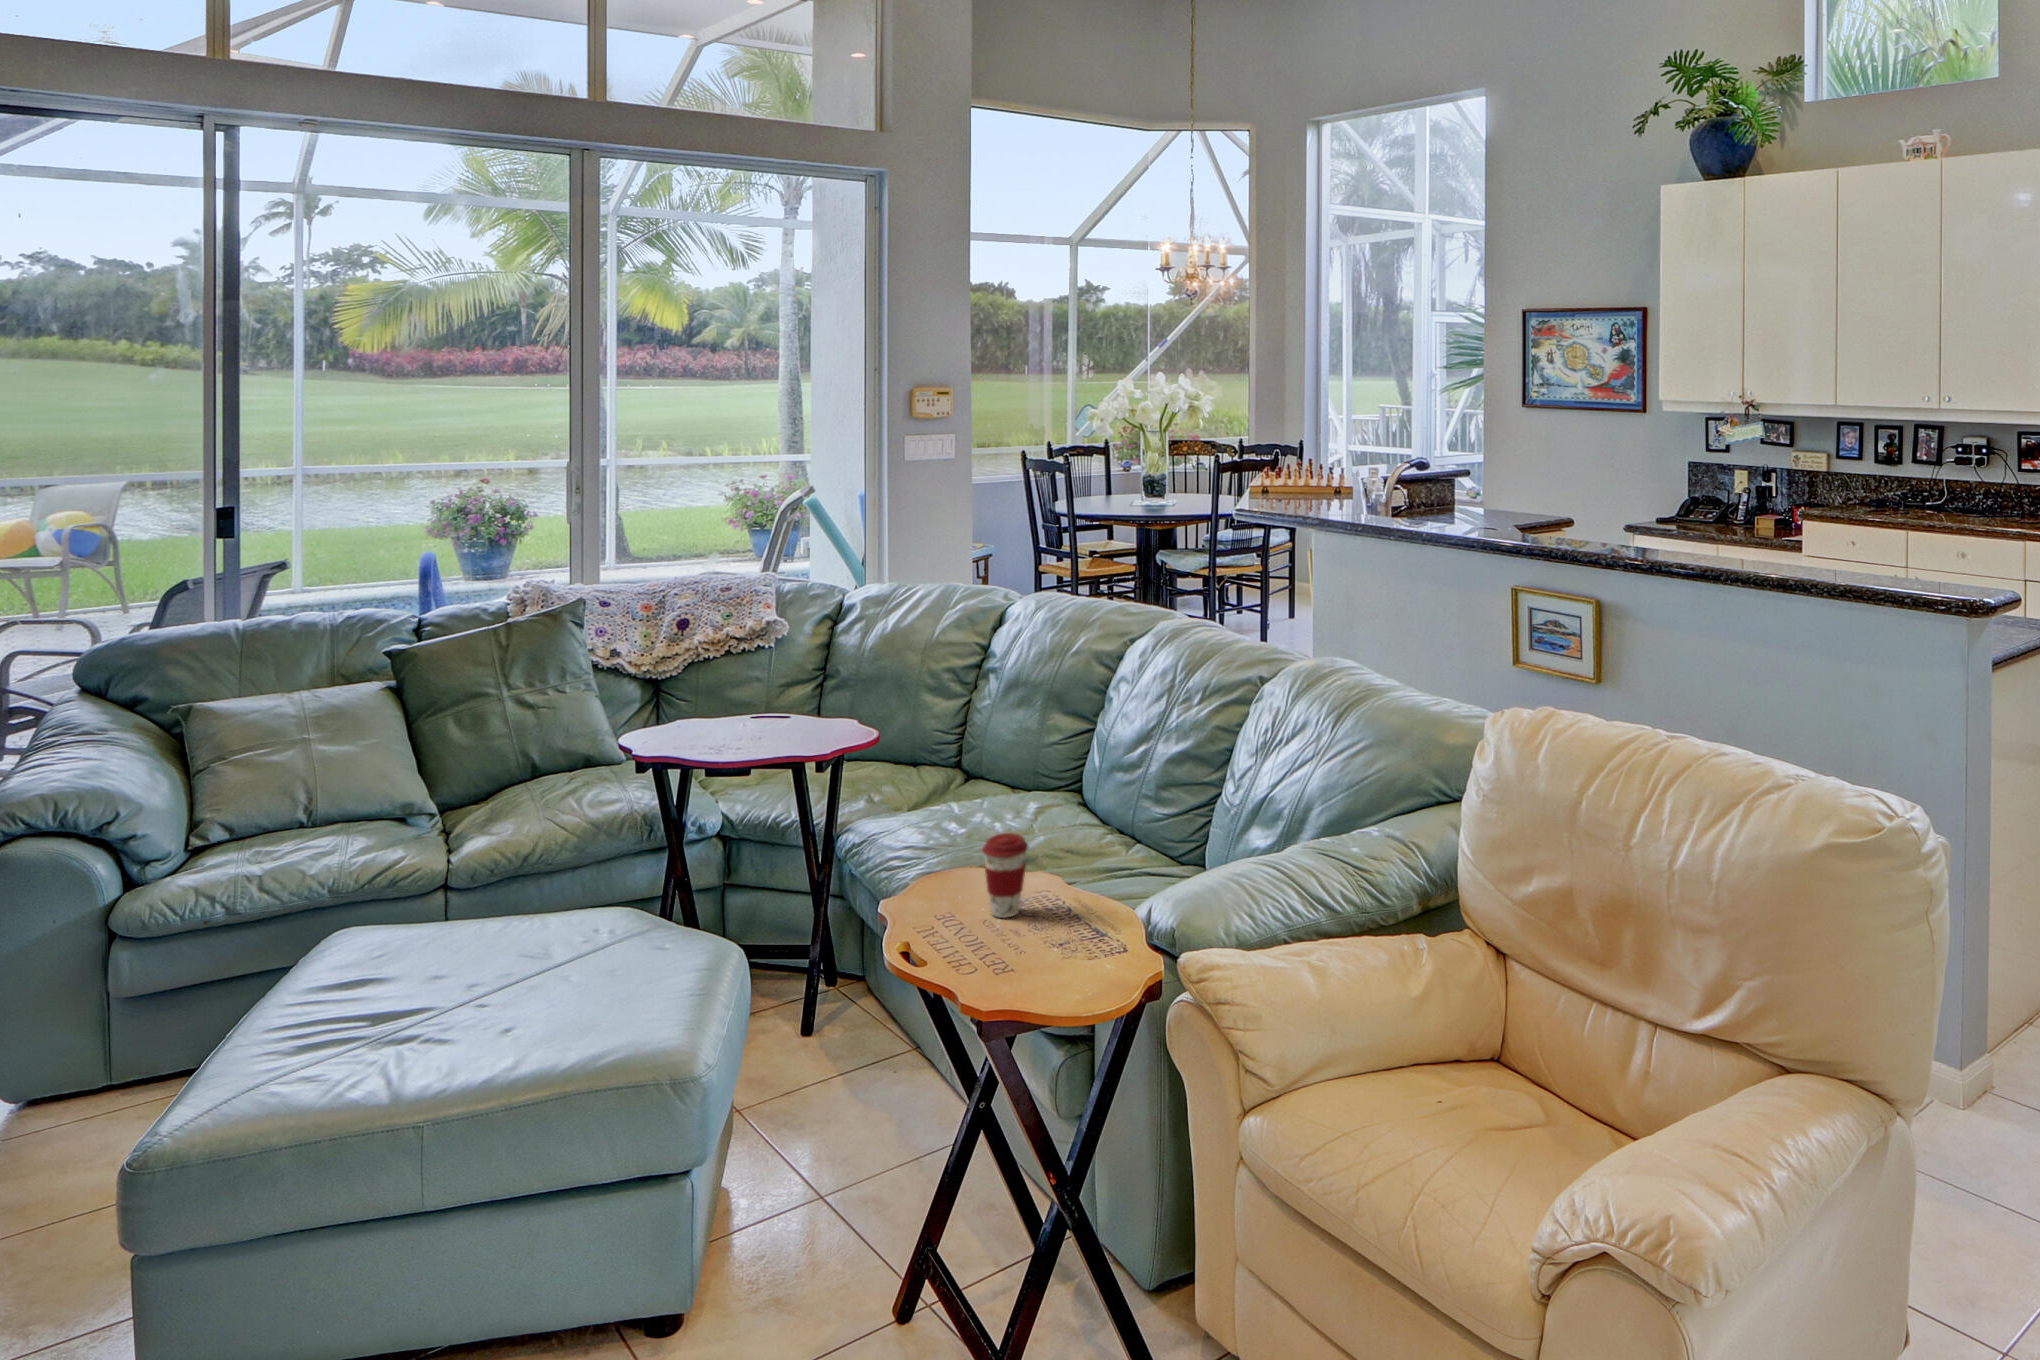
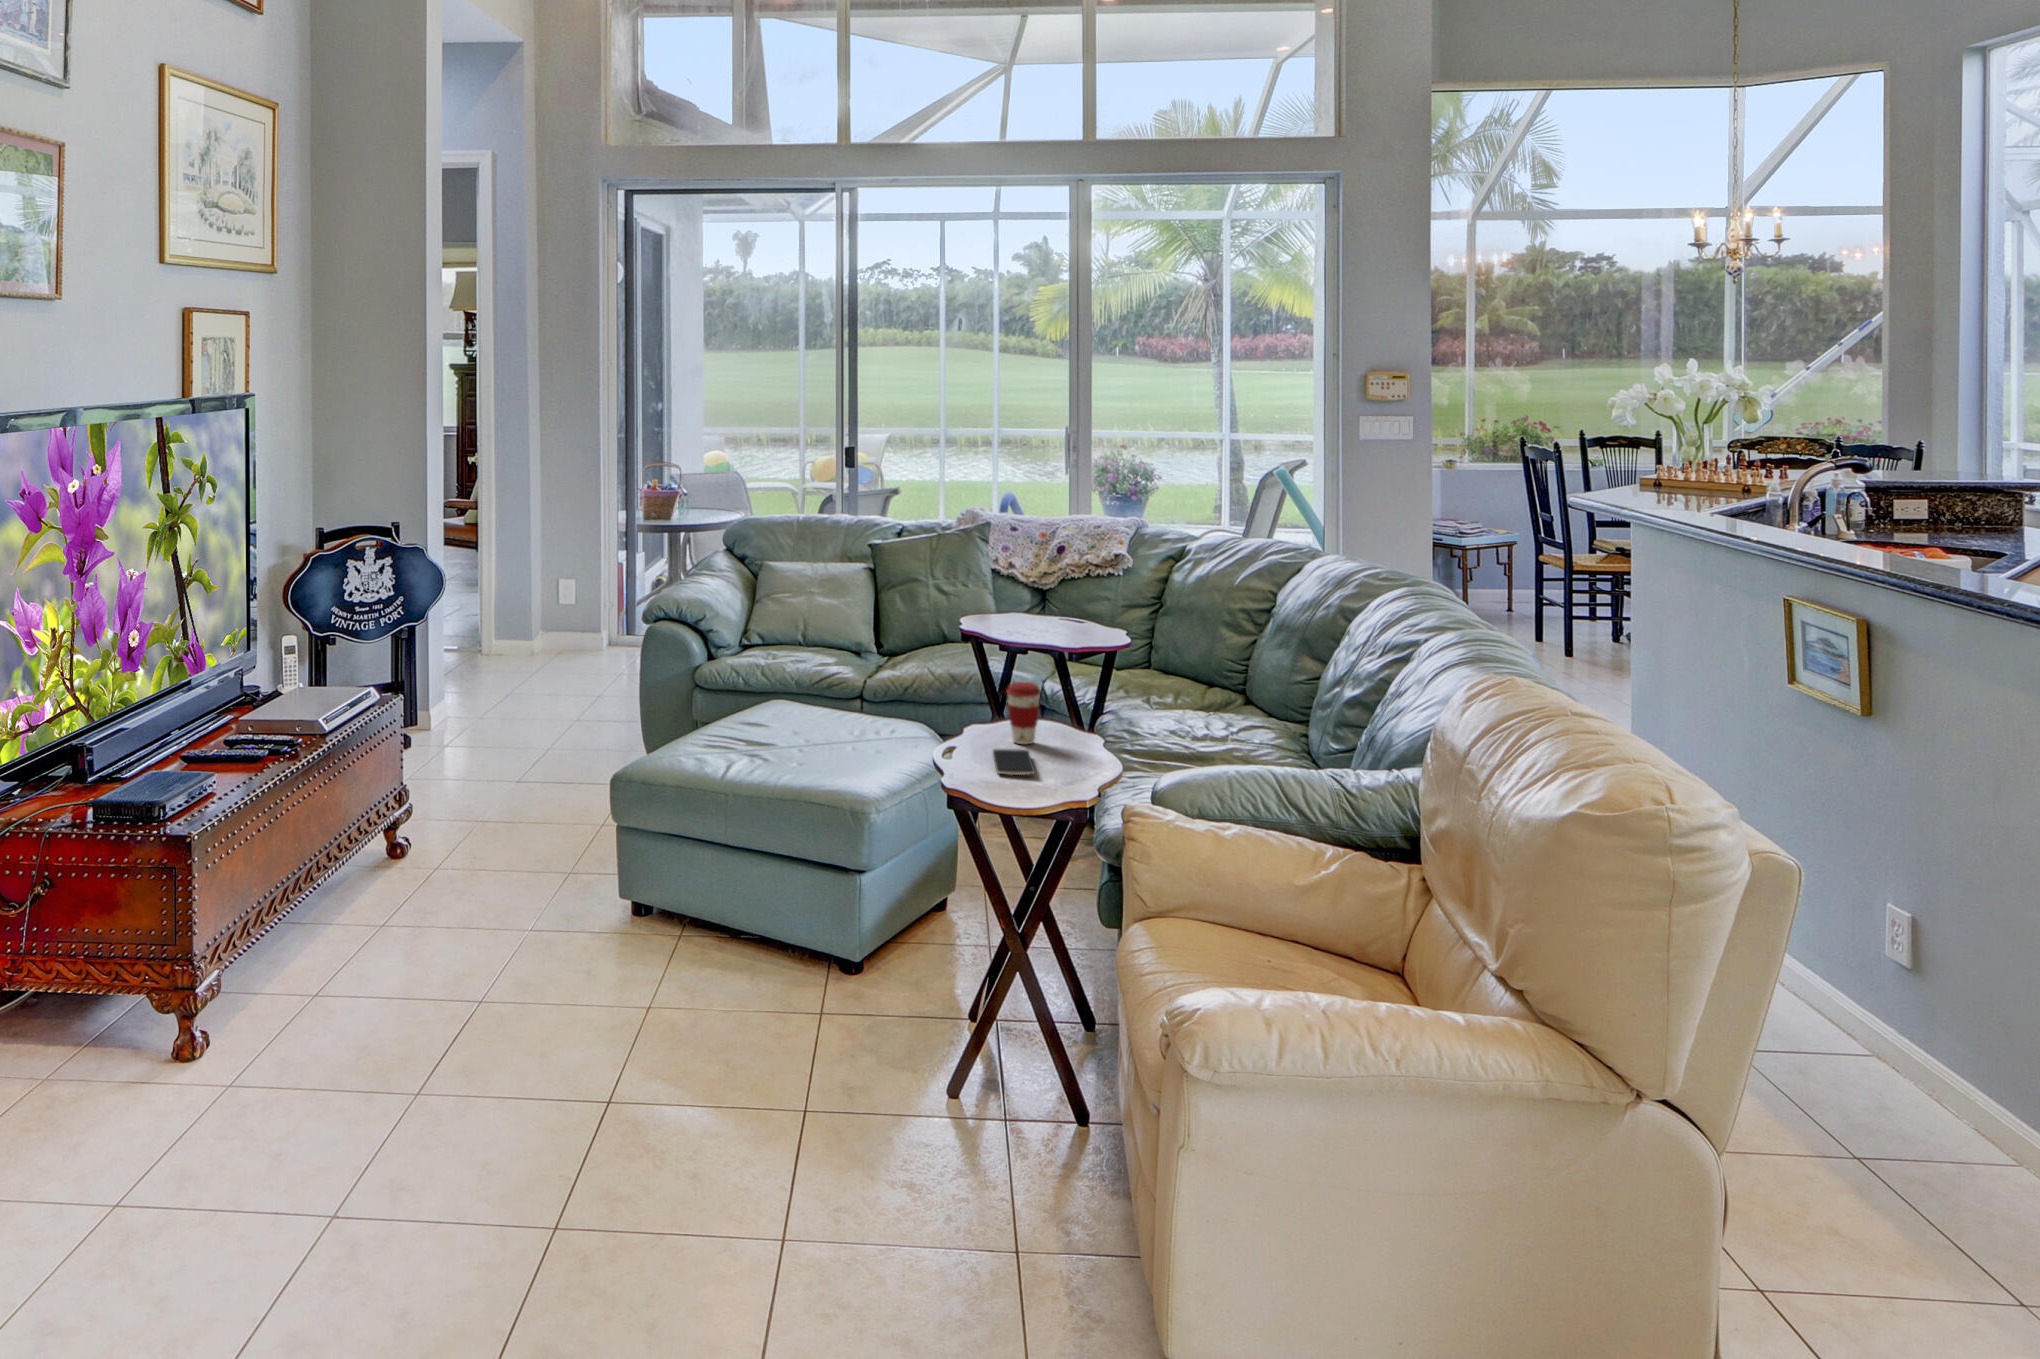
smartphone: none [1005,925,1100,972] -> present [993,749,1035,775]

